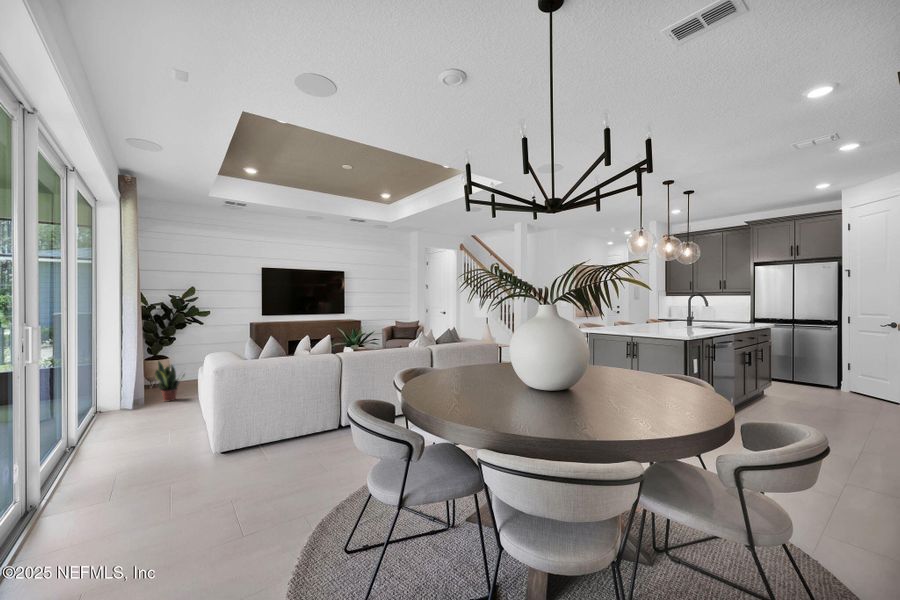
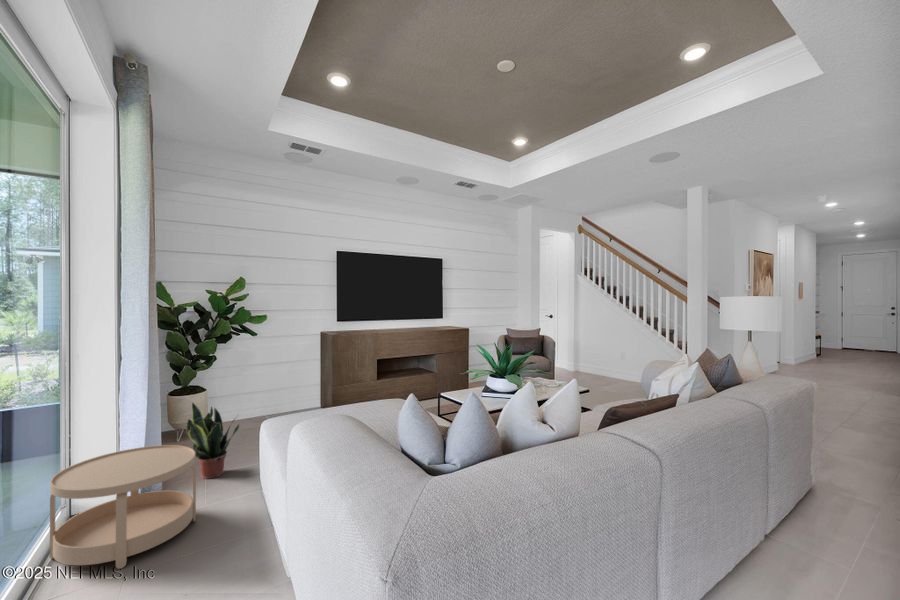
side table: none [91,379,159,425] -> present [50,445,196,569]

